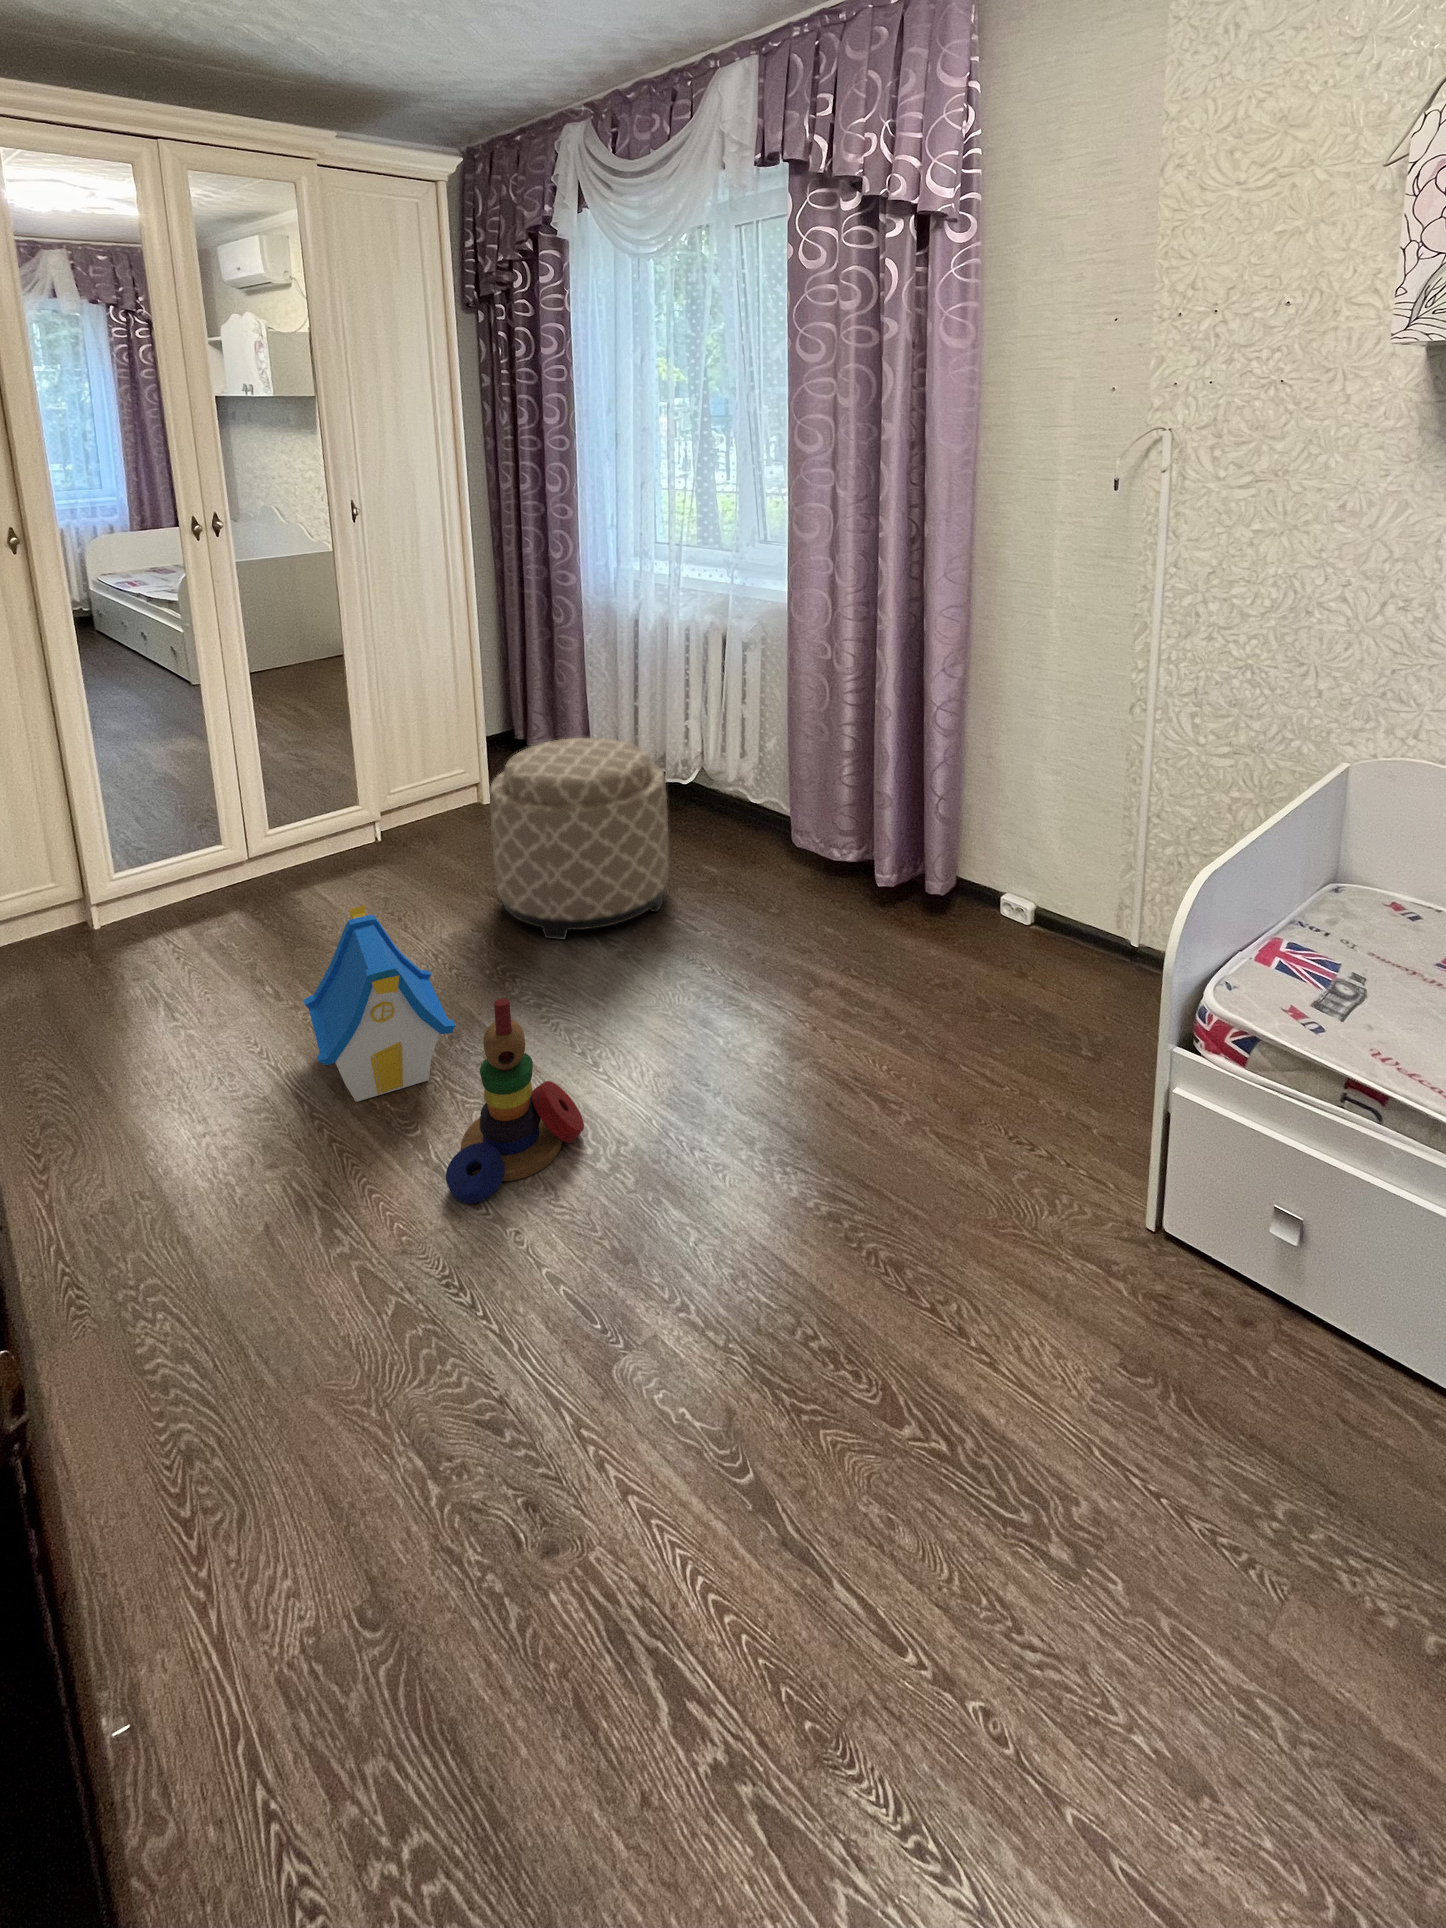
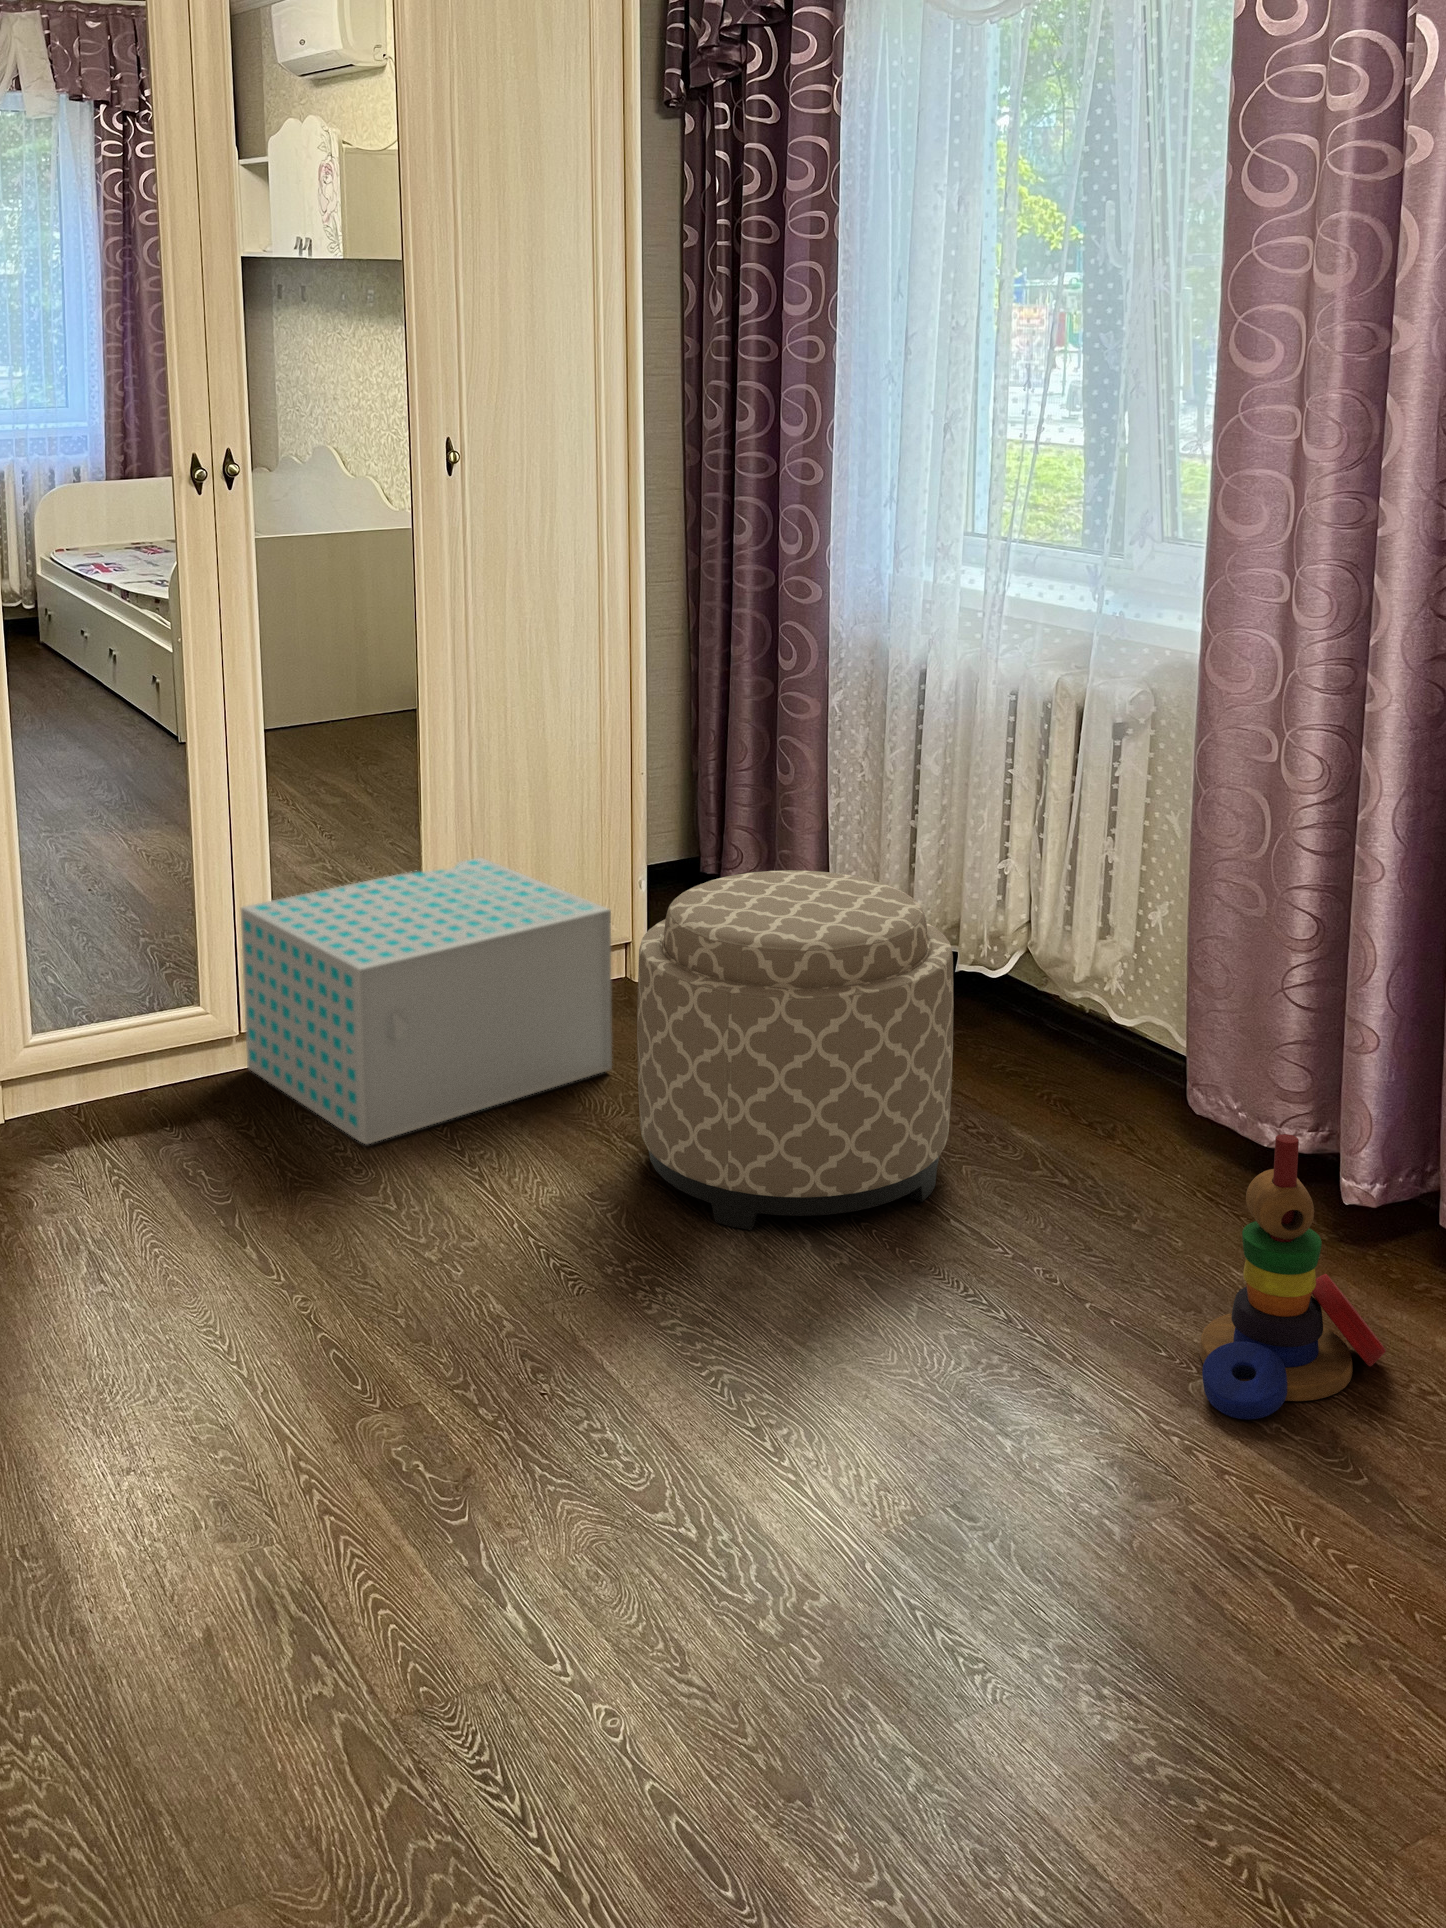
storage box: none [246,743,476,916] -> present [241,858,612,1144]
toy house: present [304,905,456,1102] -> none [299,1121,542,1454]
stacking toy: present [446,998,584,1204] -> present [1199,1134,1386,1419]

